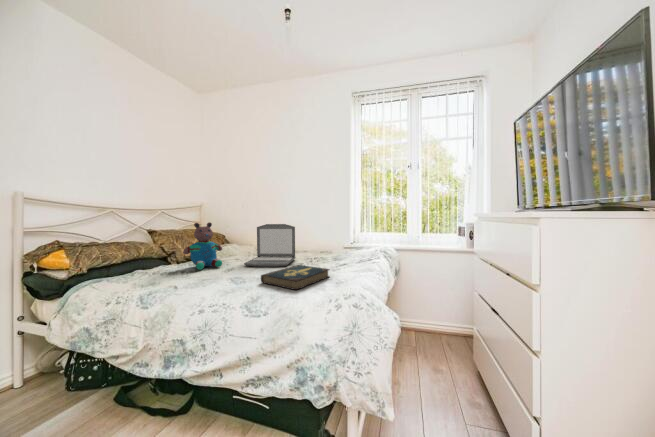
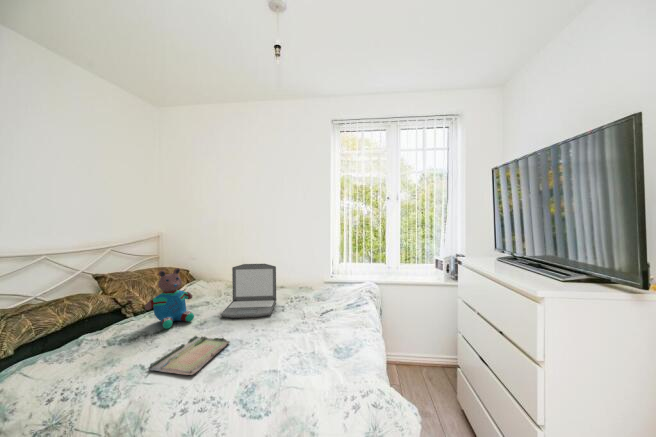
book: present [261,265,330,290] -> none [248,318,323,364]
tray: none [178,272,247,291] -> present [148,336,230,375]

